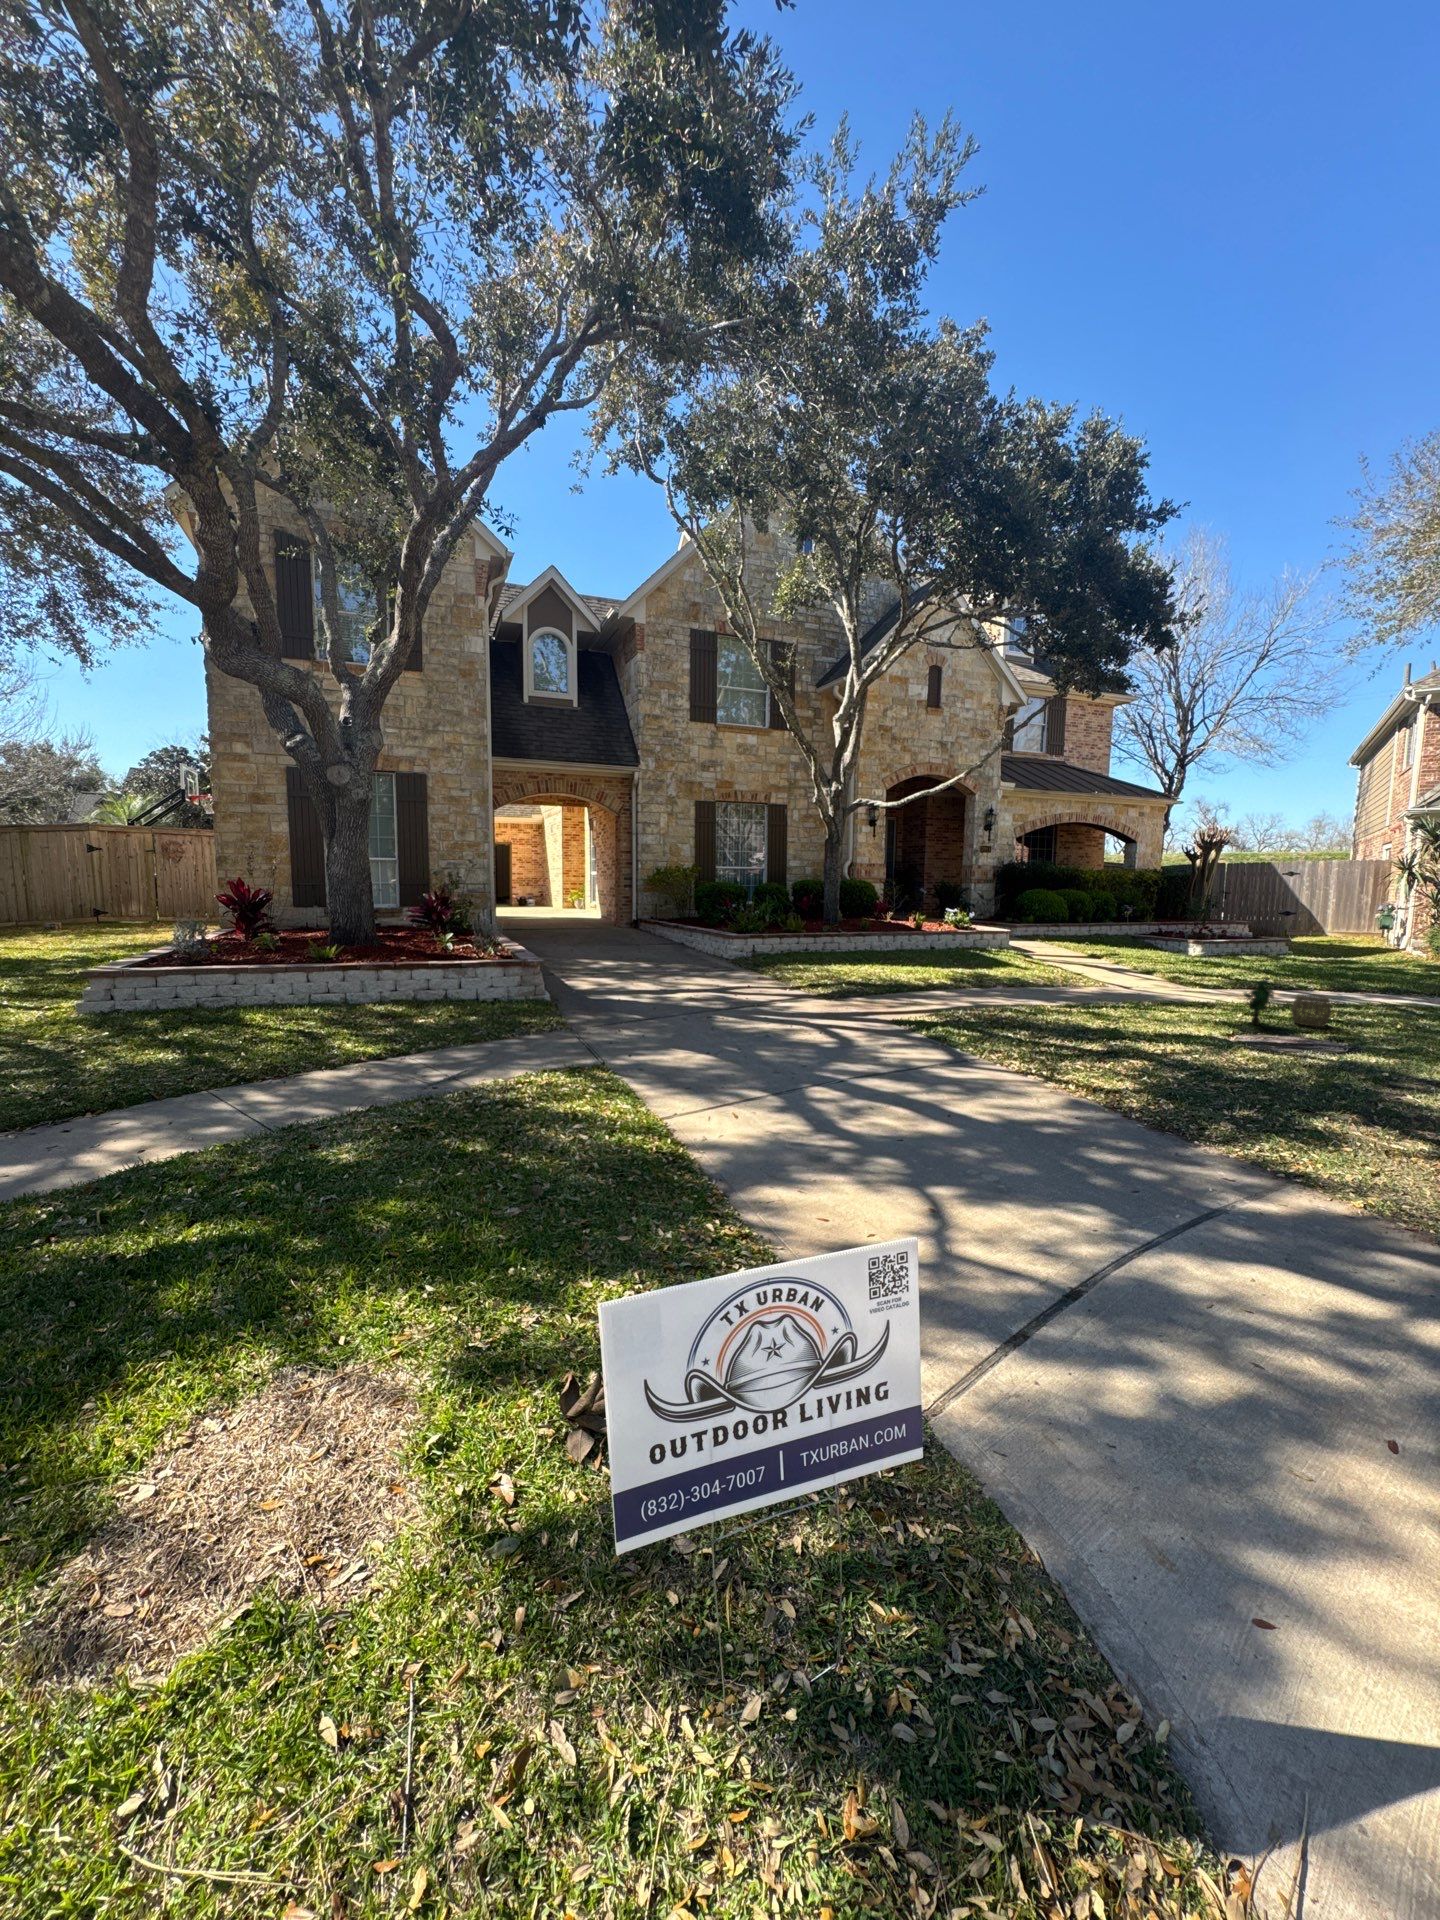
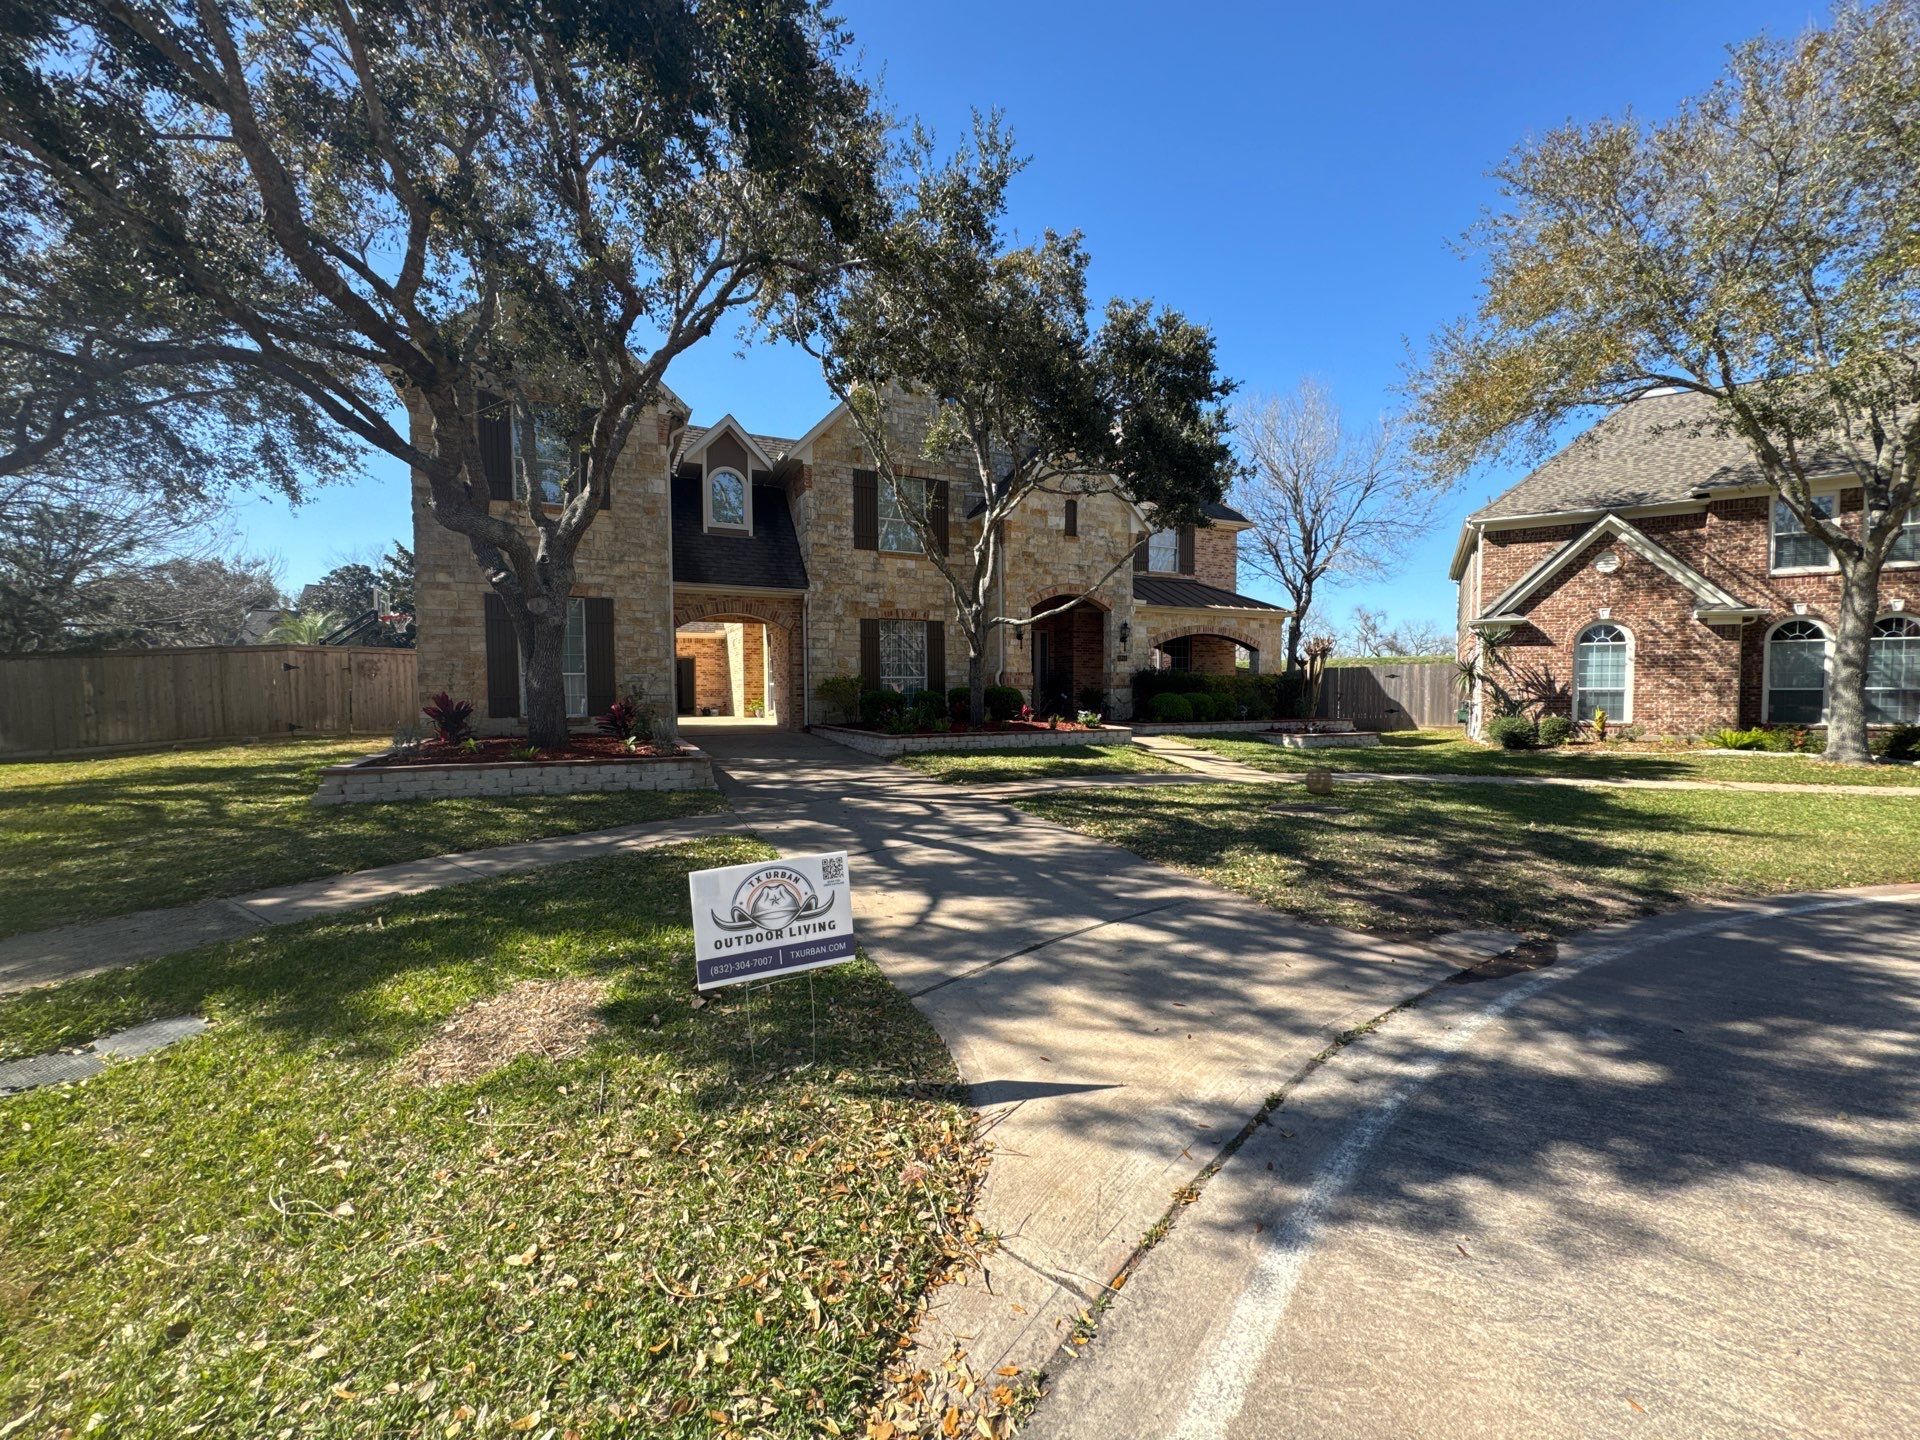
decorative plant: present [1244,978,1274,1025] -> none [1265,755,1289,793]

